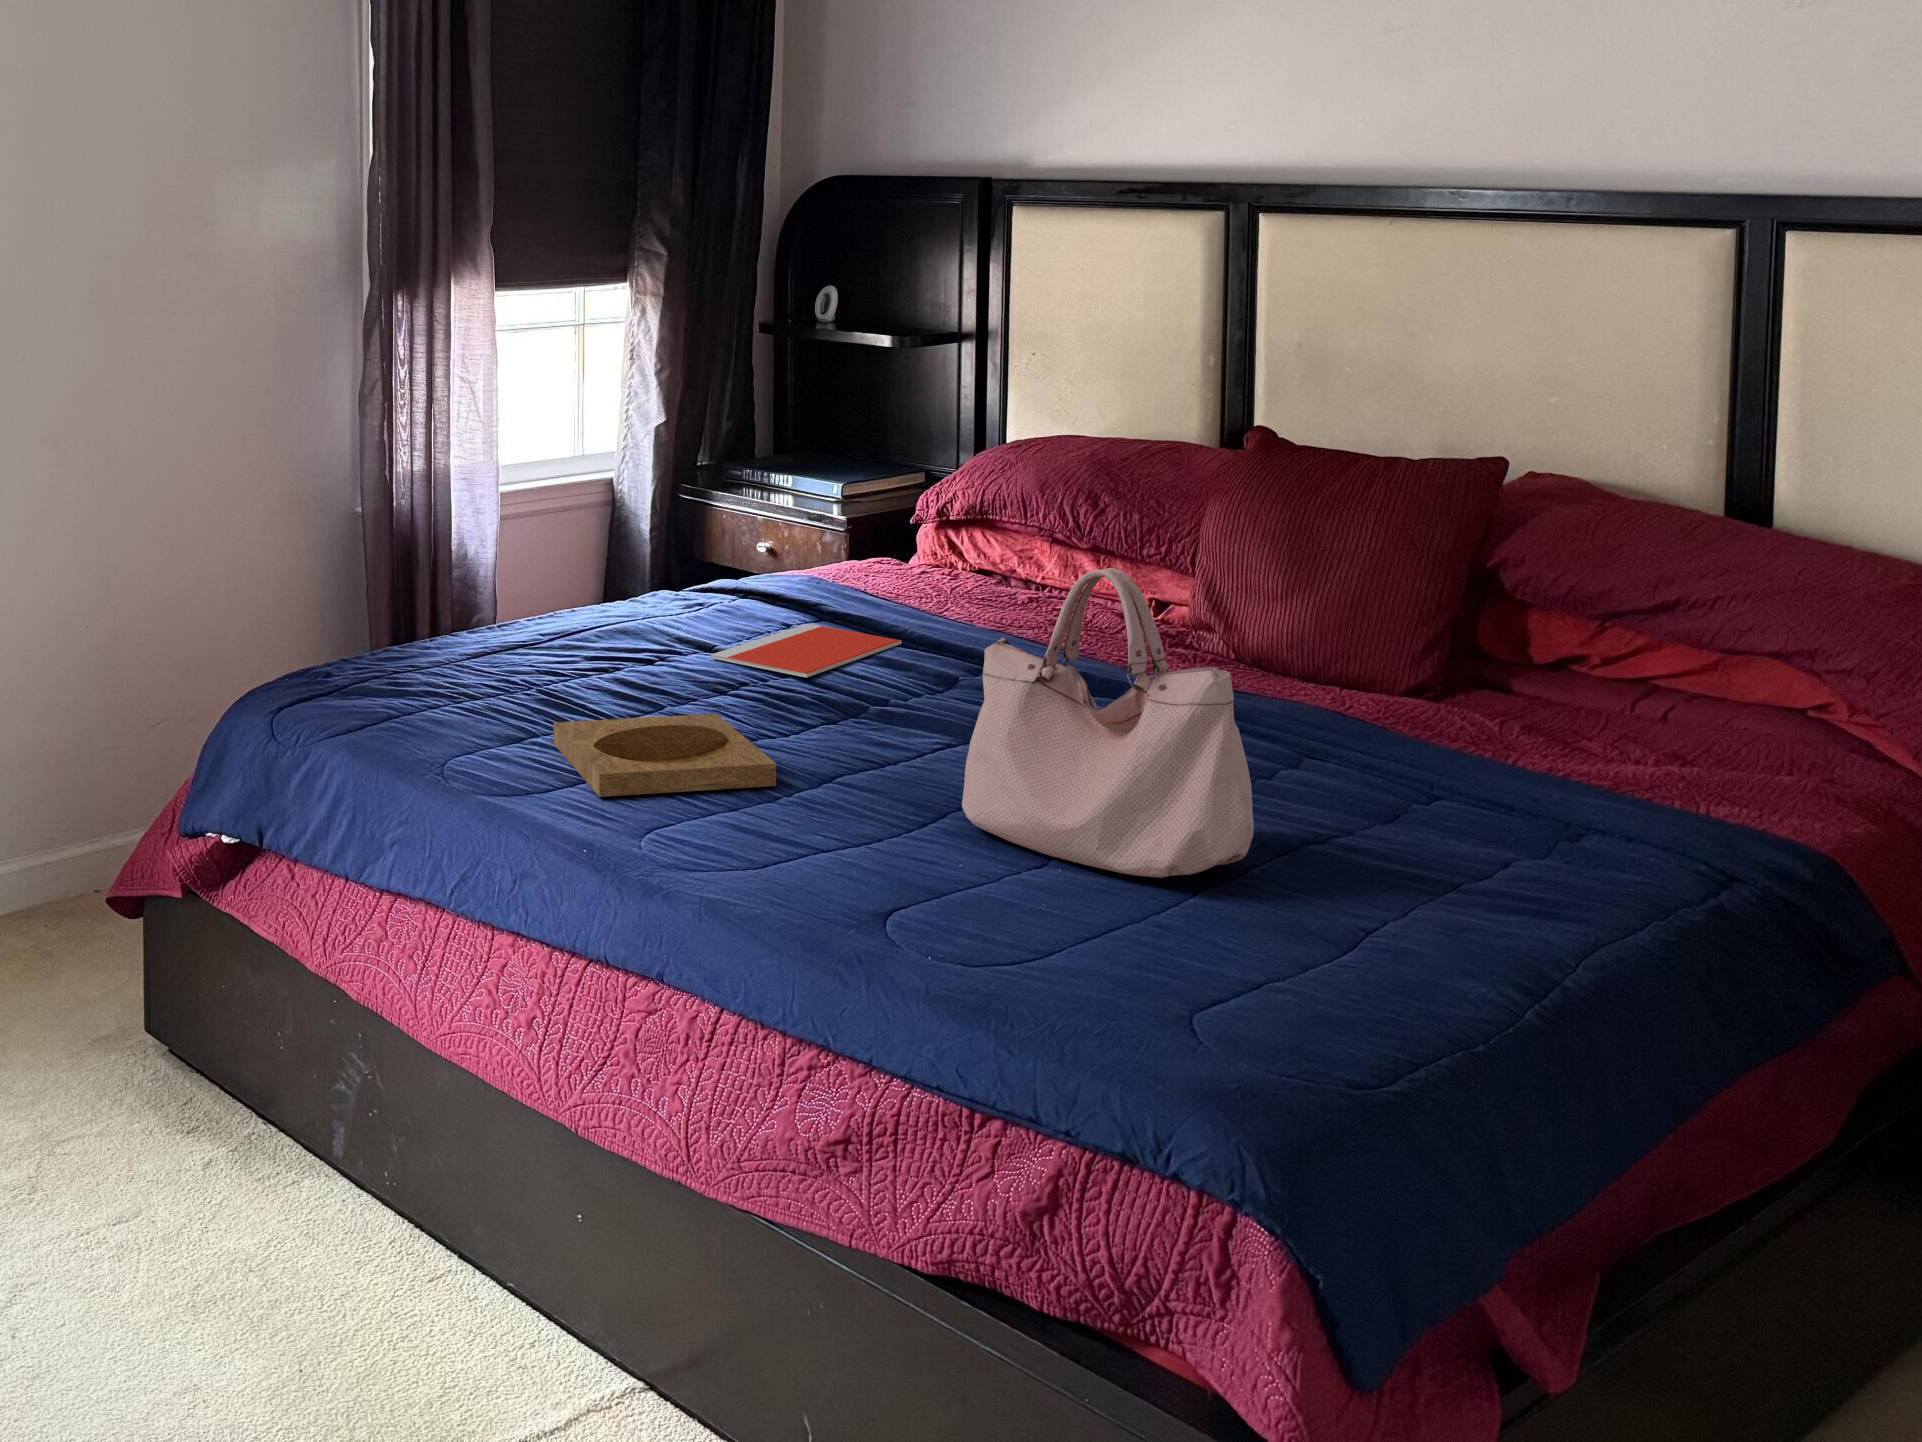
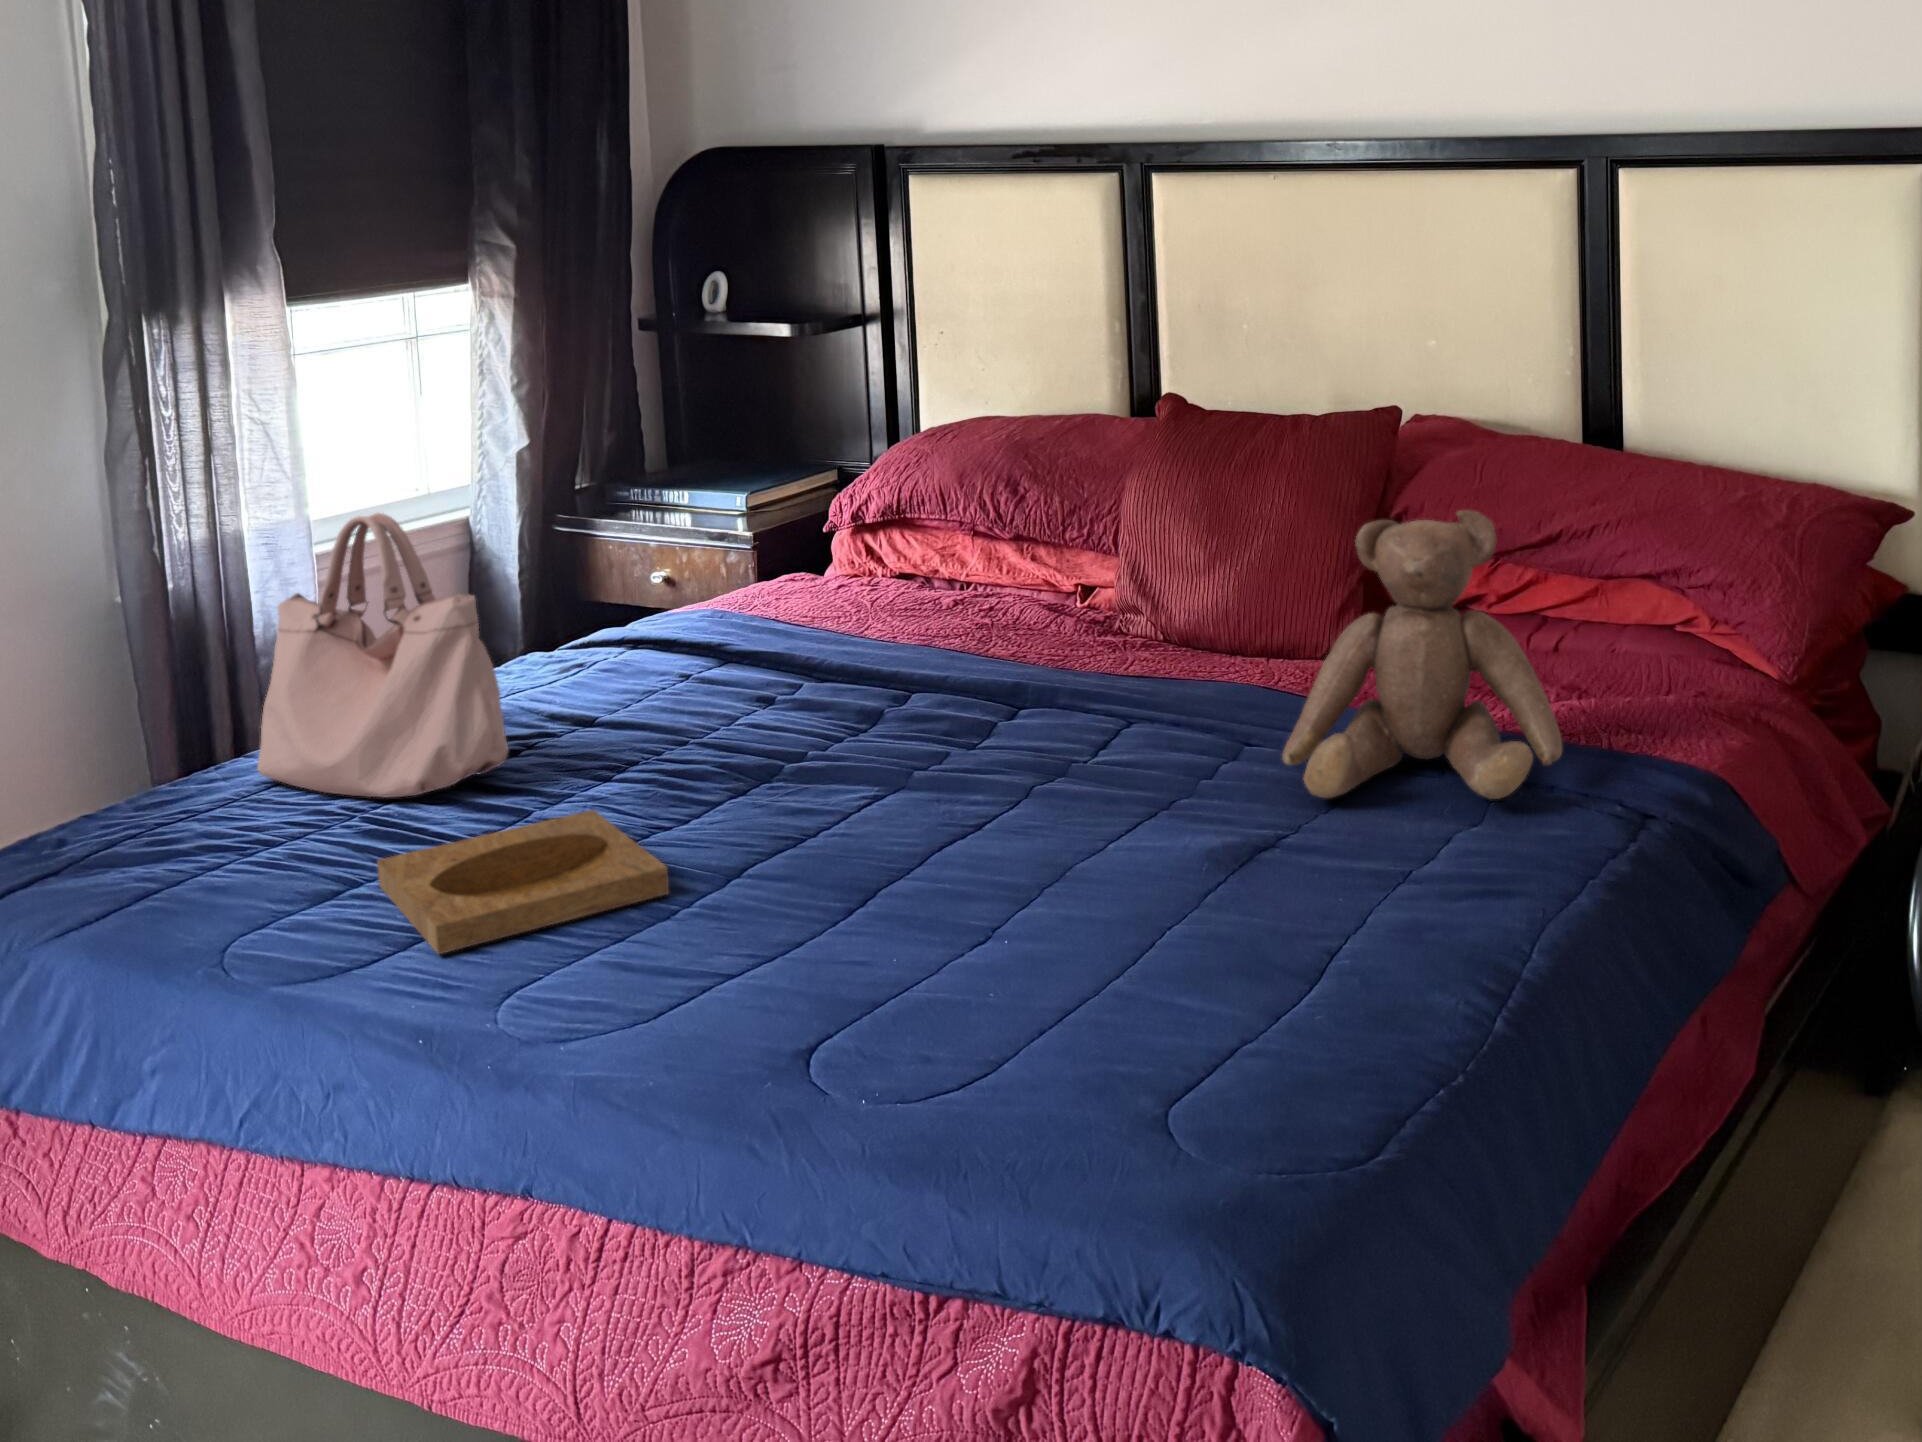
teddy bear: none [1338,558,1639,836] -> present [1282,510,1562,799]
handbag: present [962,568,1254,878] -> present [257,513,508,798]
notebook: present [710,623,901,678] -> none [589,668,815,739]

